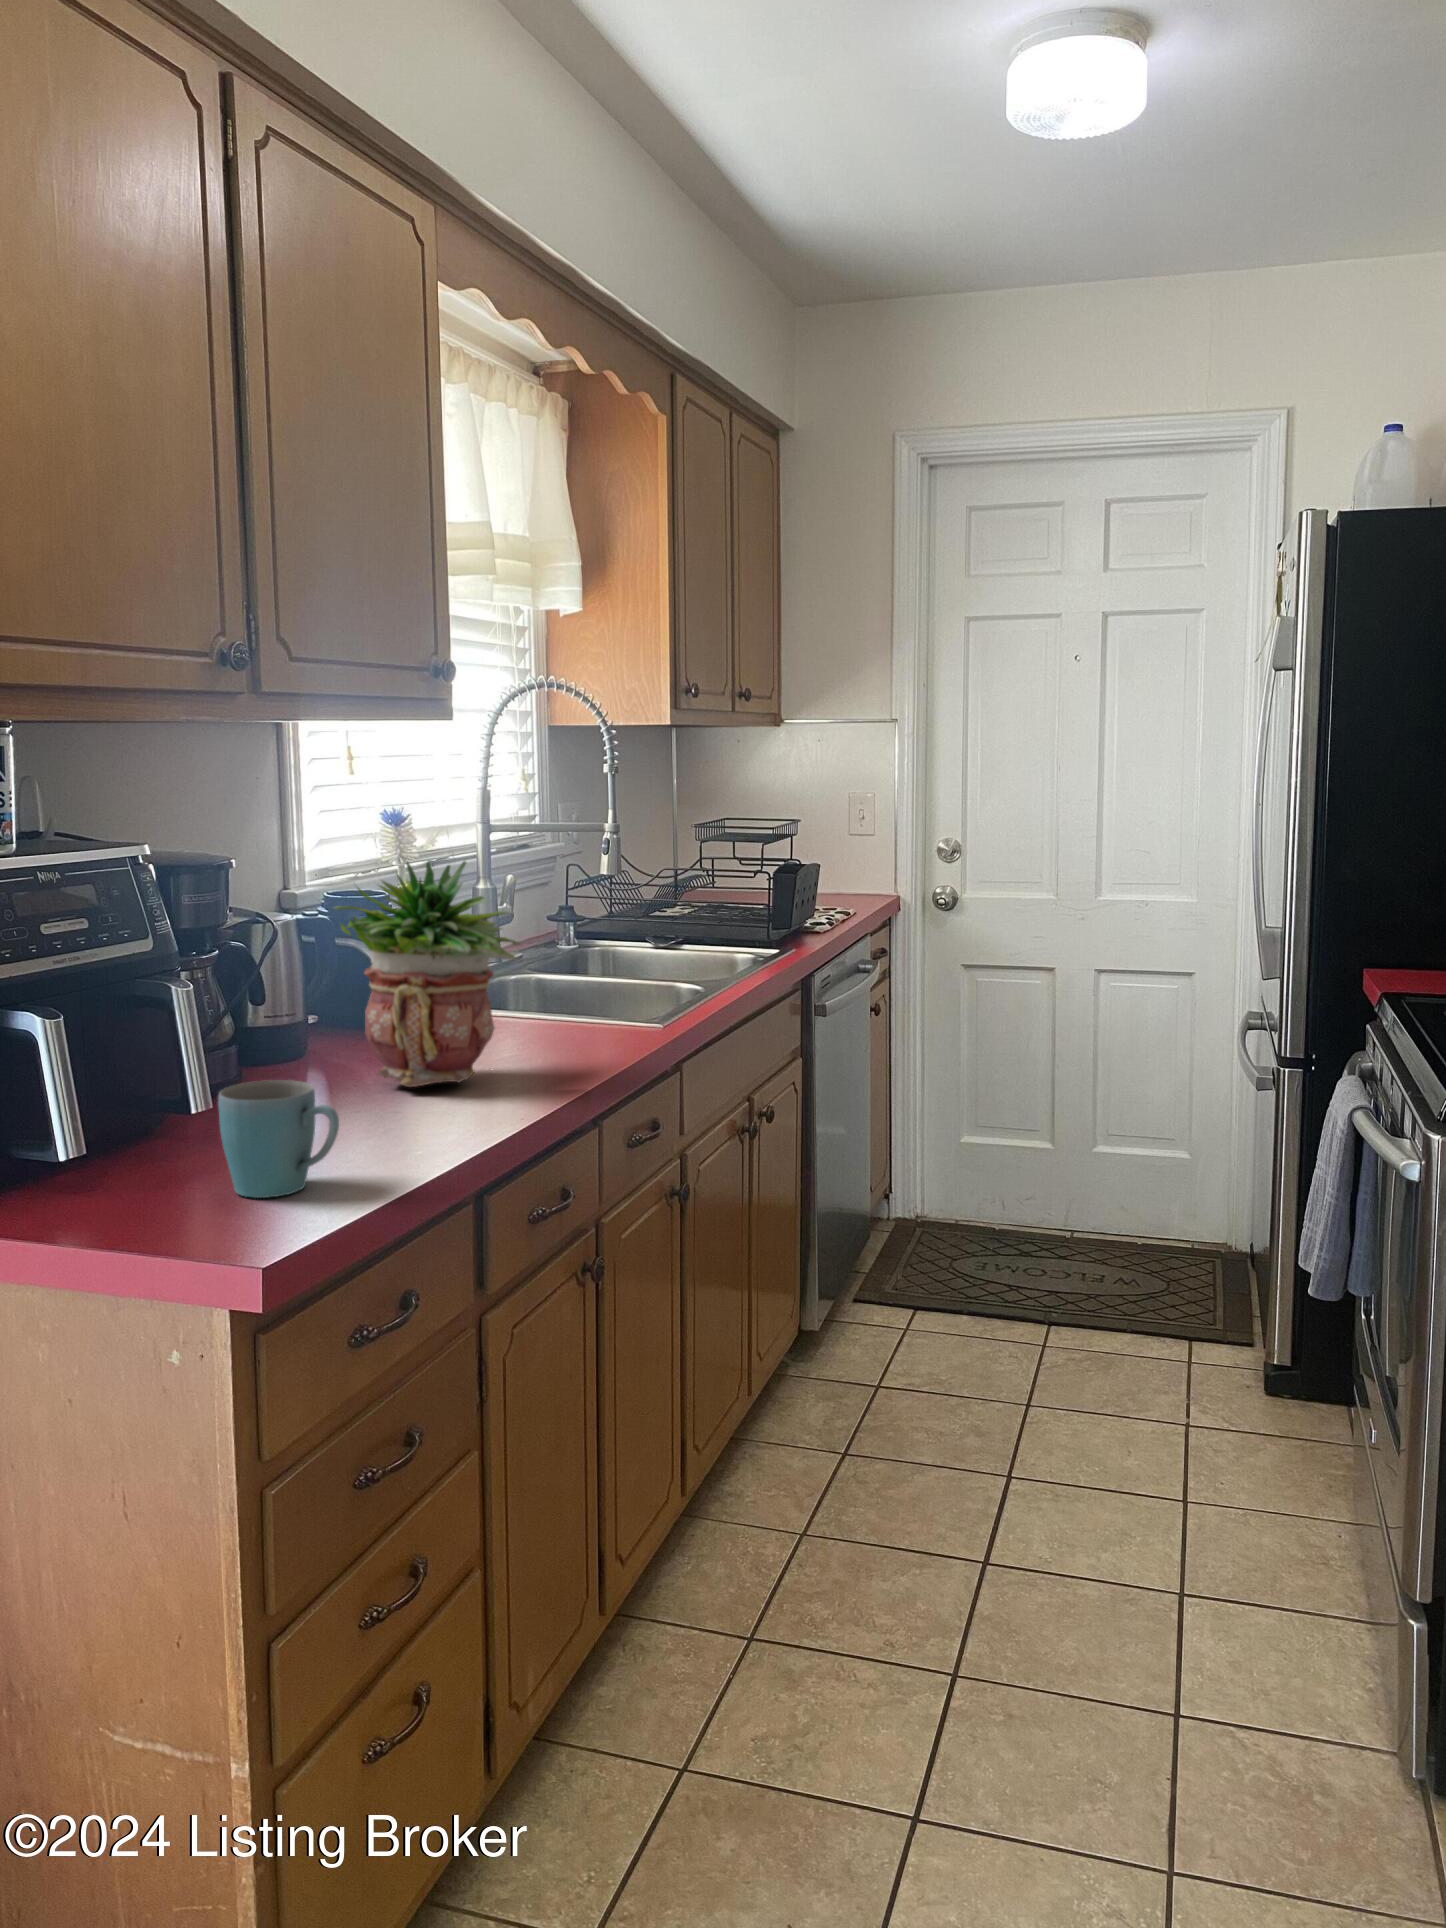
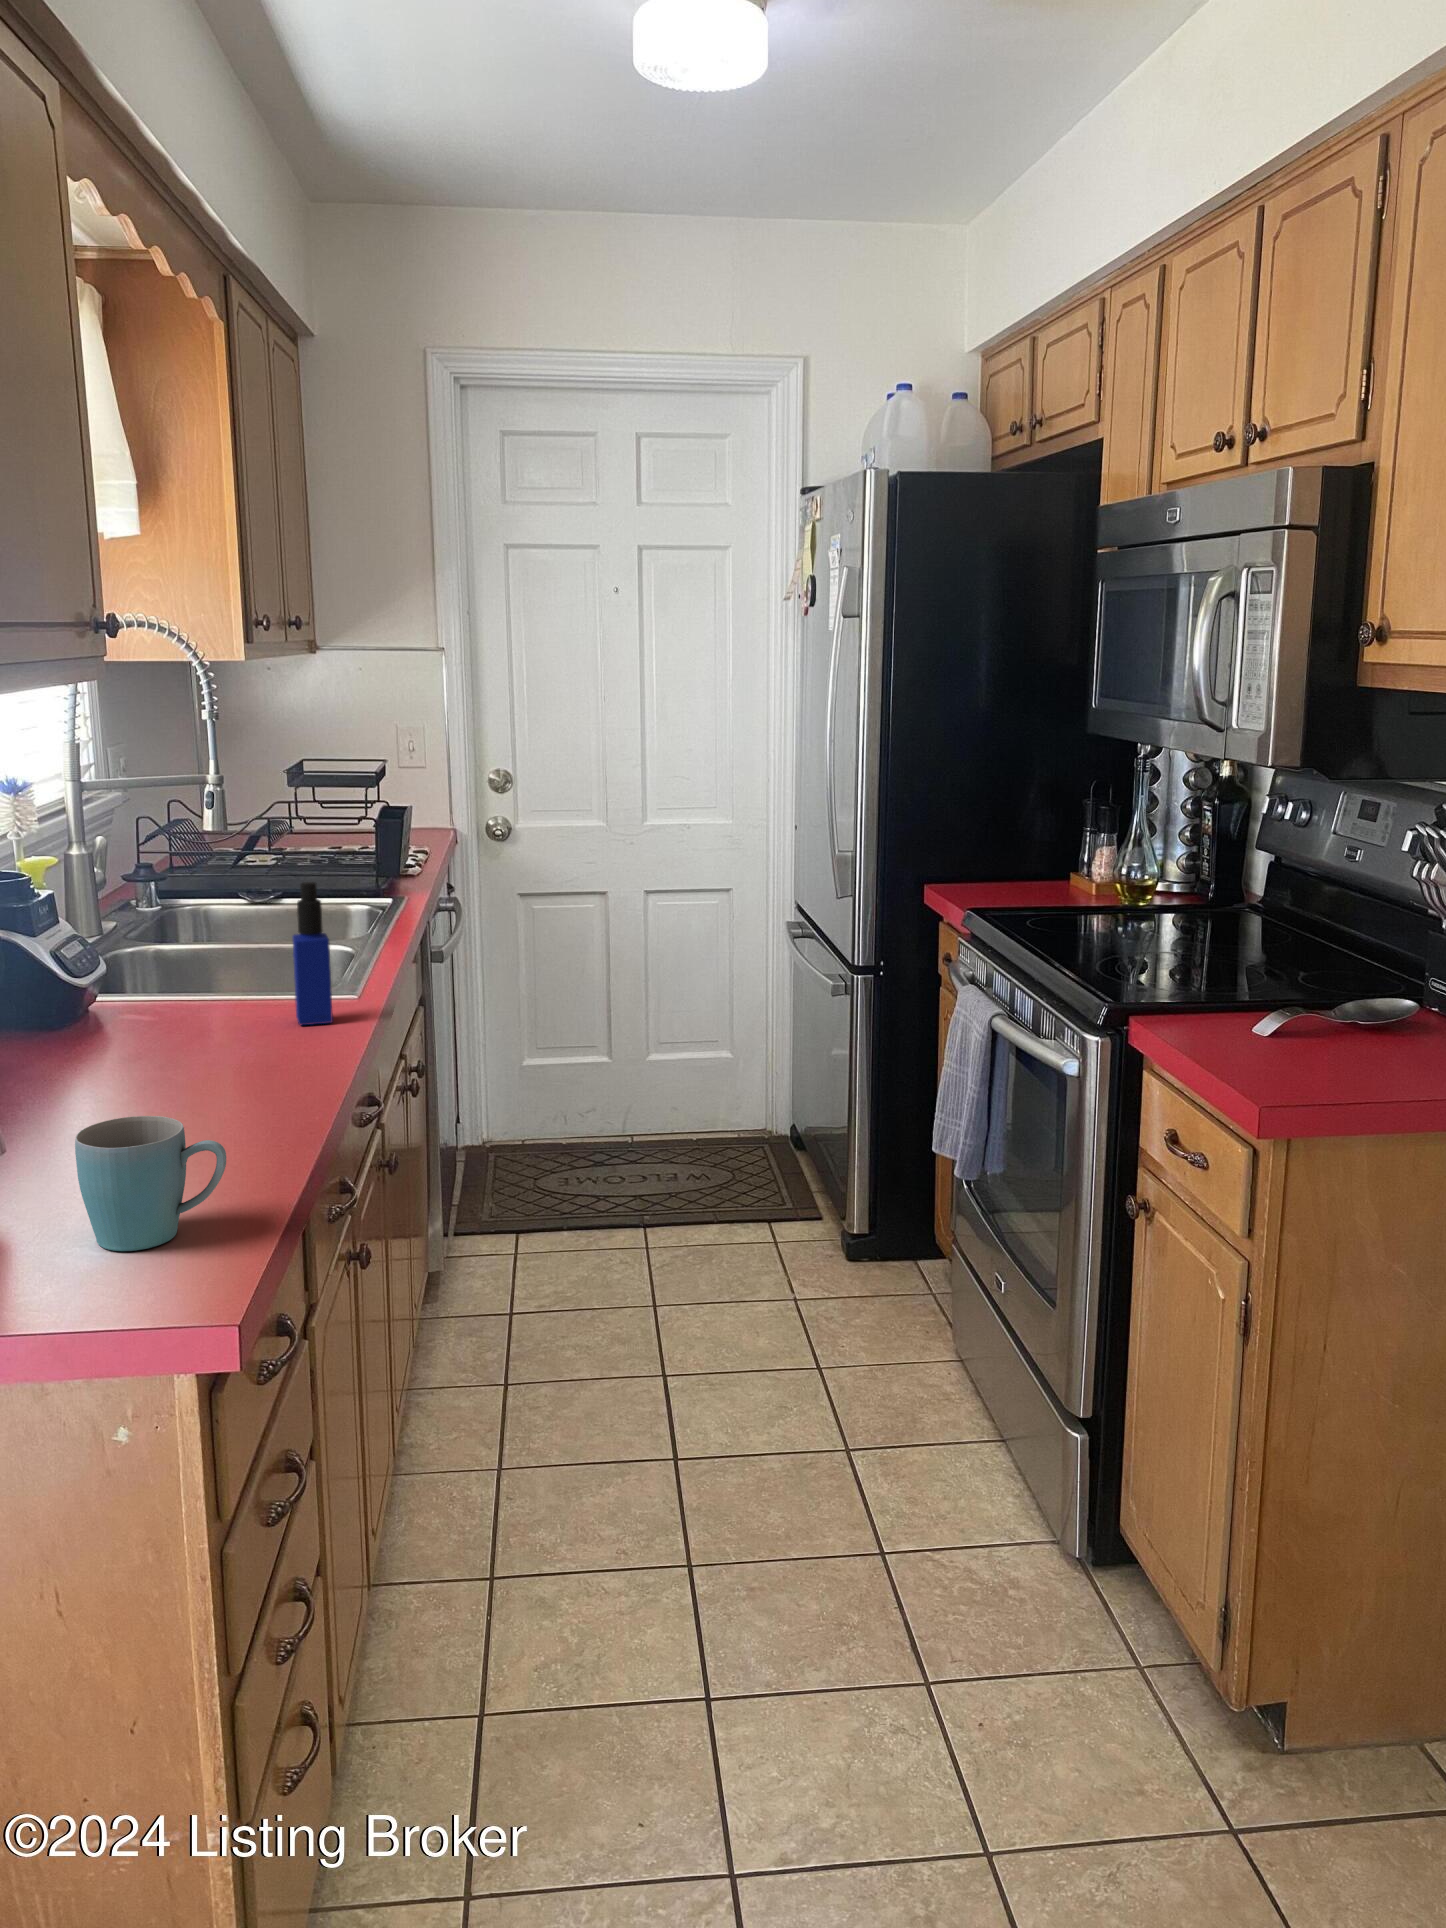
potted plant: present [334,860,520,1087] -> none [53,843,273,1096]
bottle: none [586,910,622,1047] -> present [293,882,333,1025]

